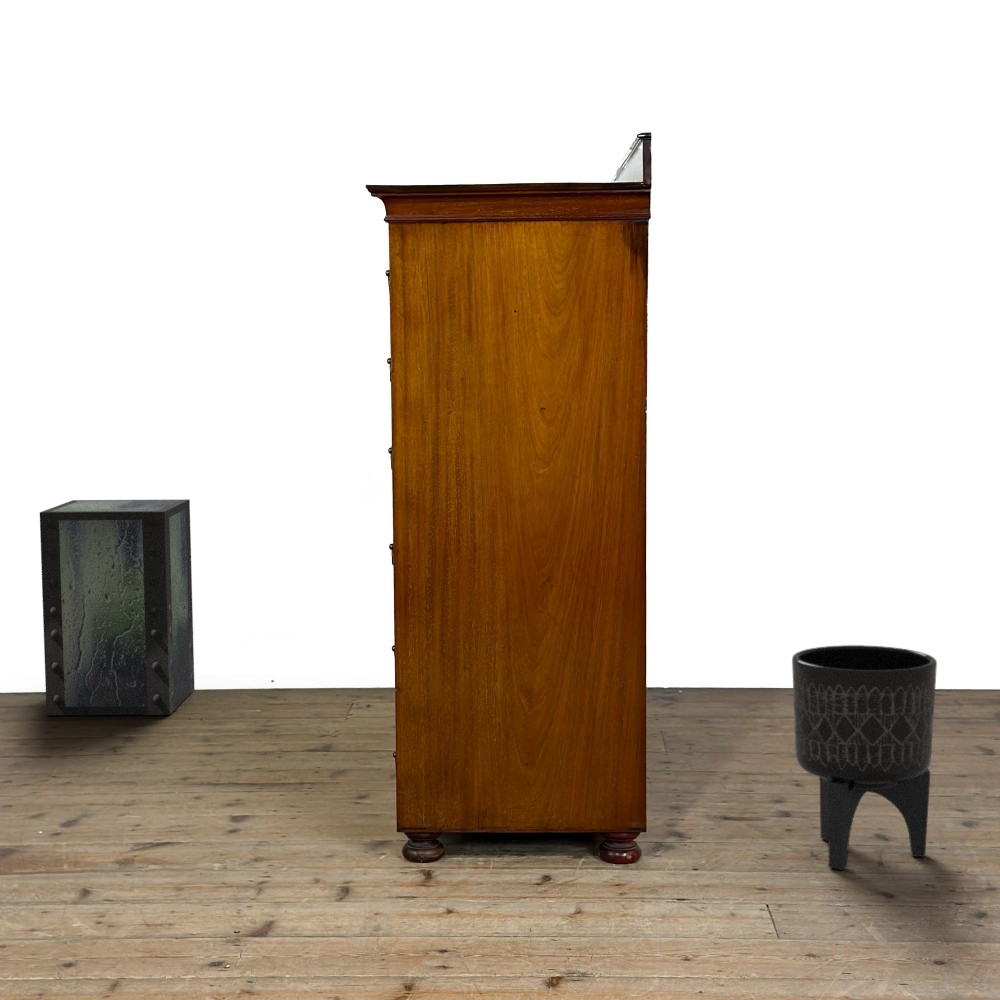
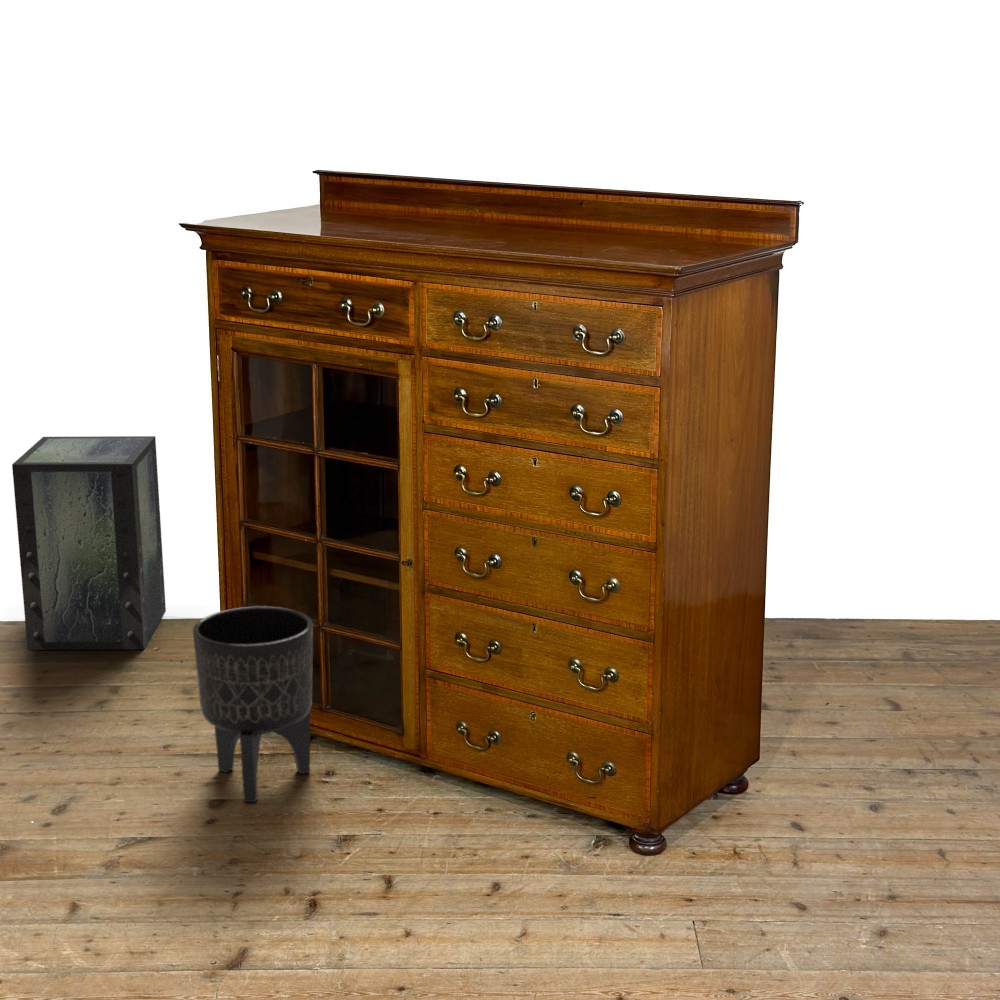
planter: present [792,645,937,870] -> present [193,606,313,802]

